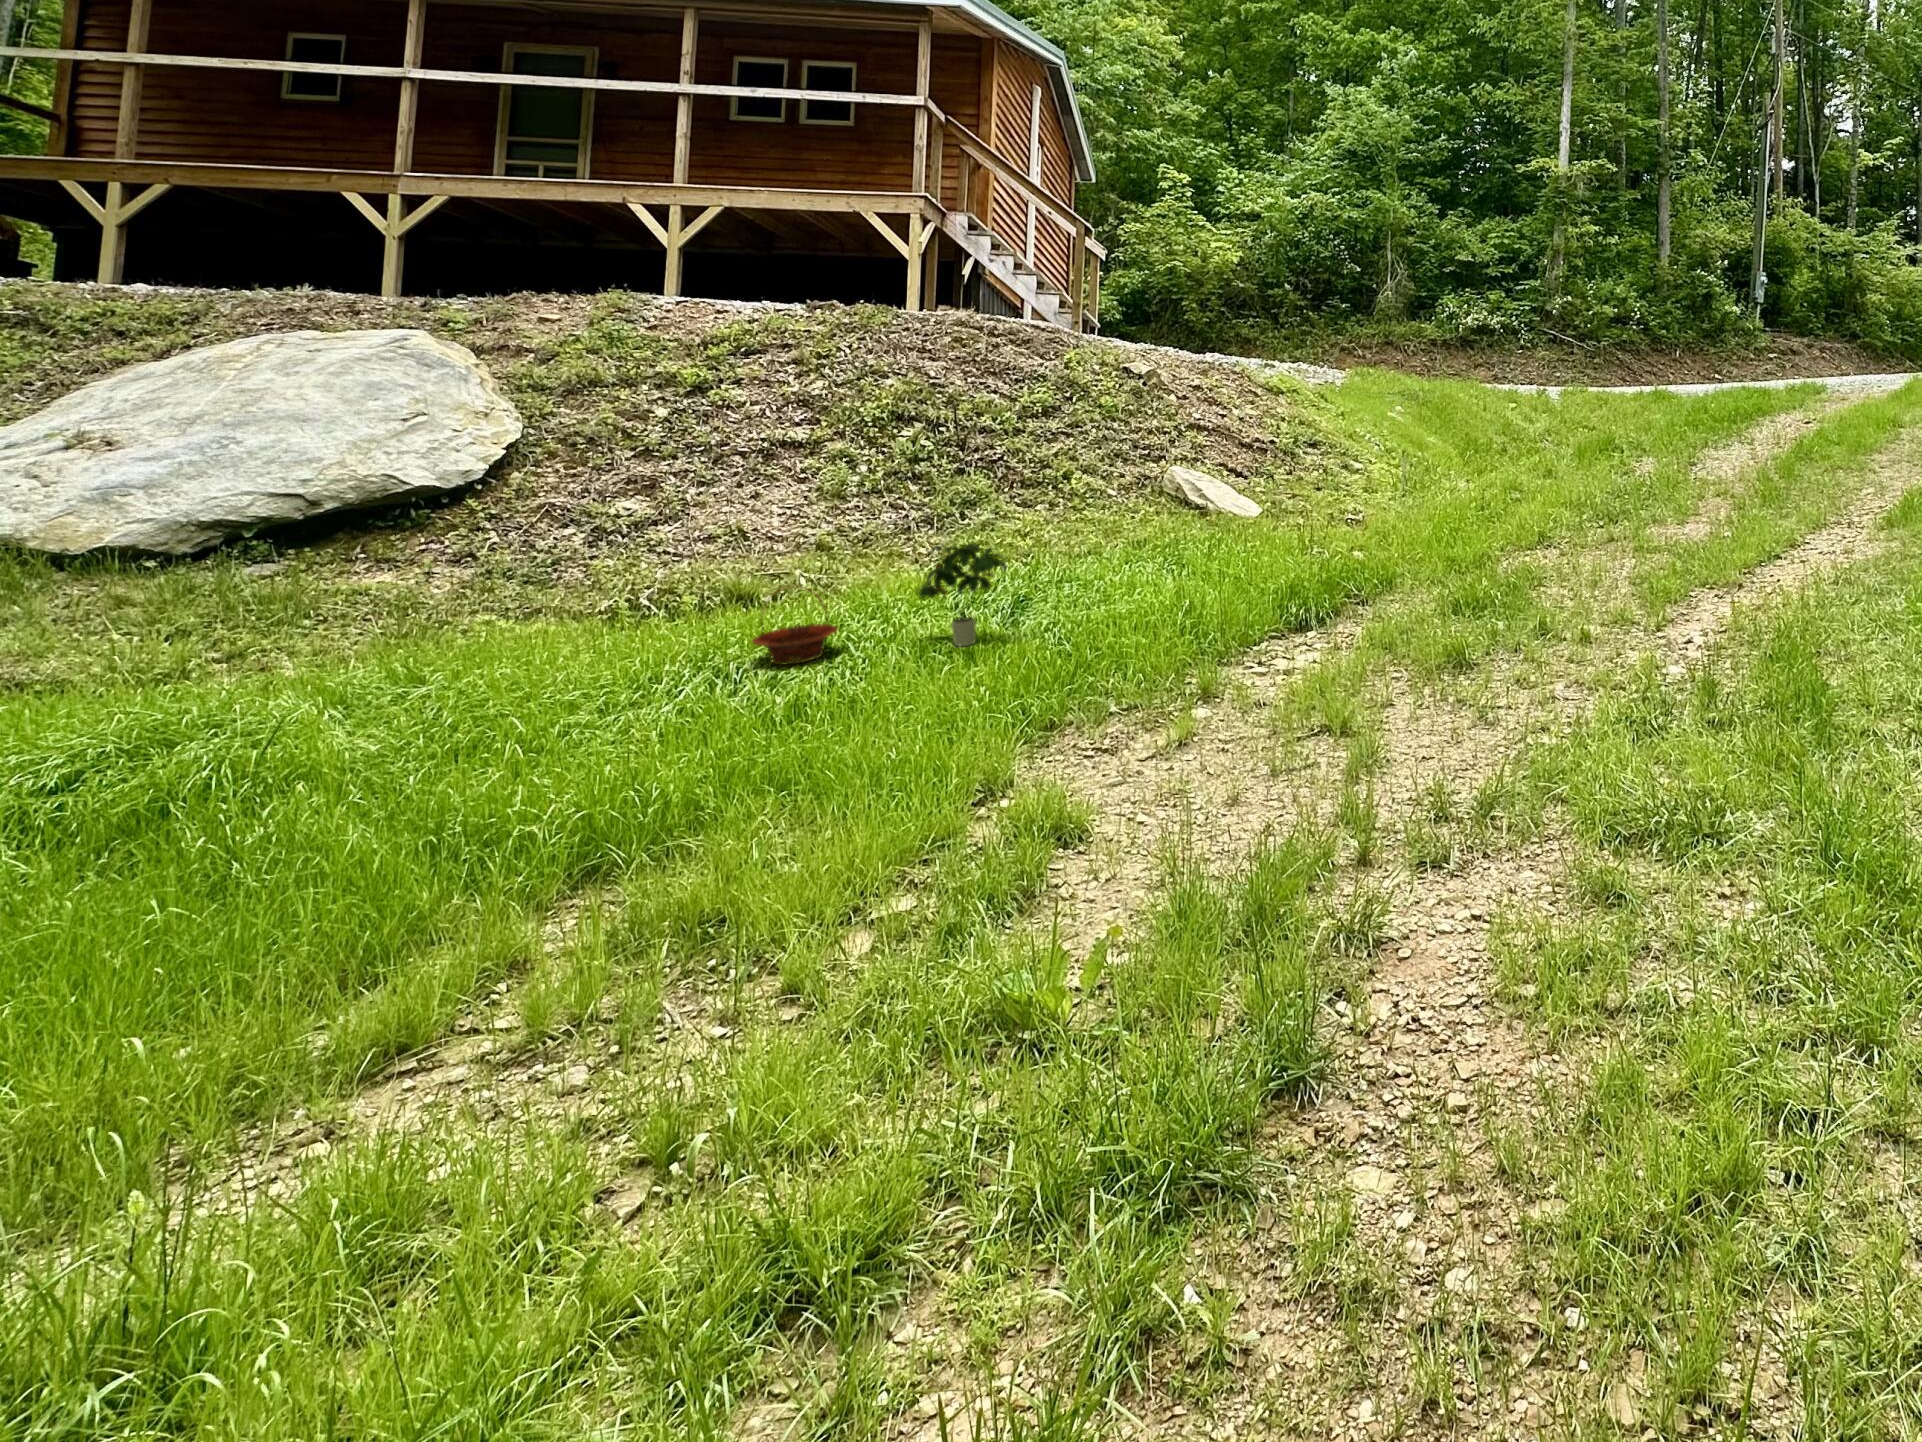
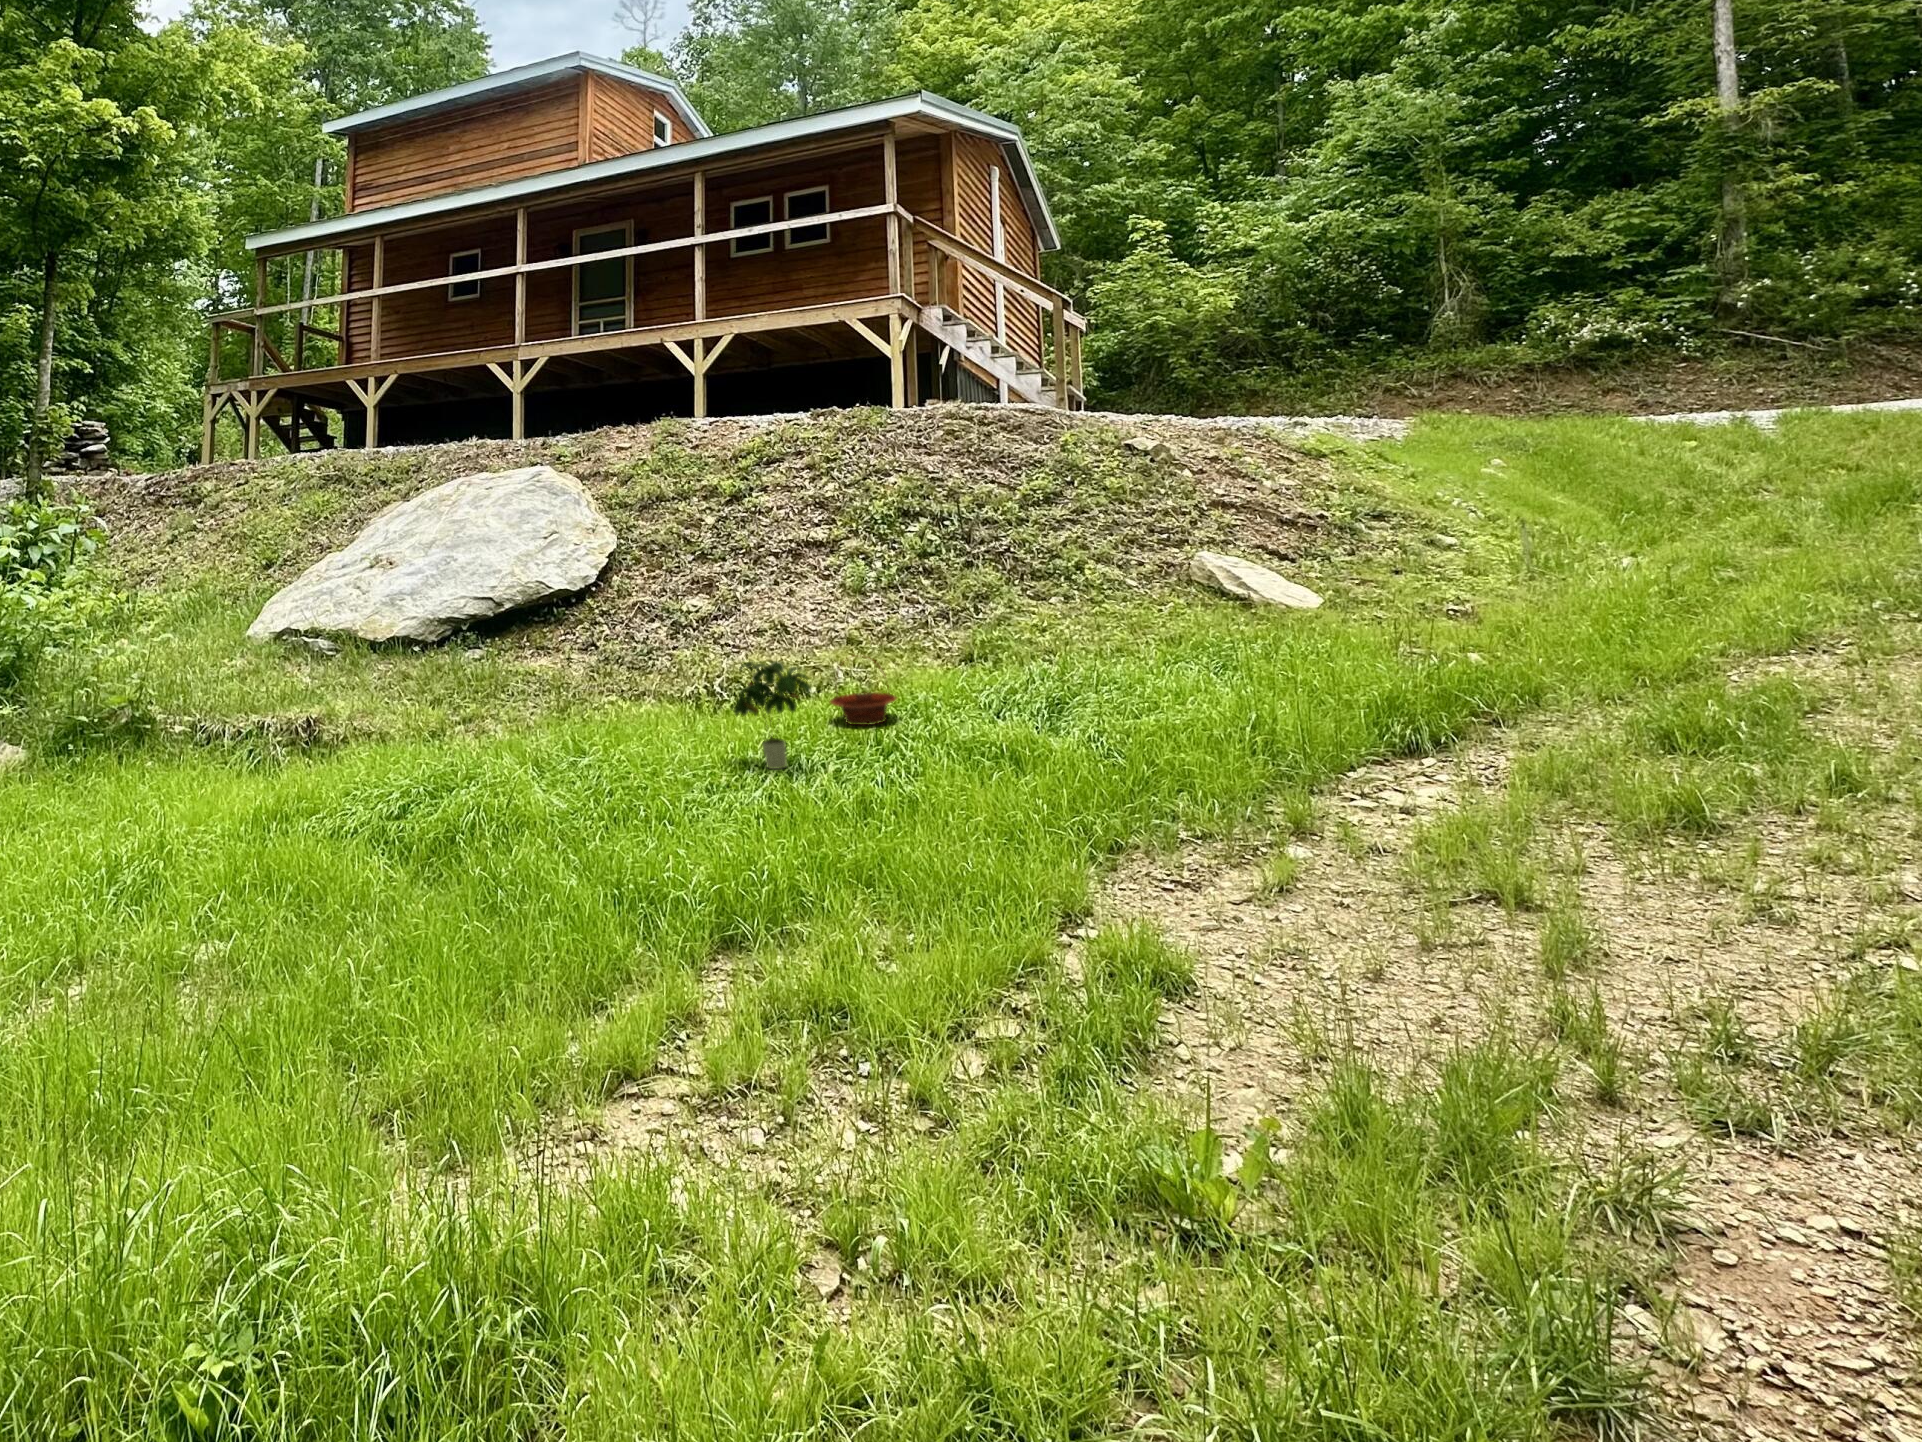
potted plant: present [916,543,1007,646] -> present [731,662,810,769]

